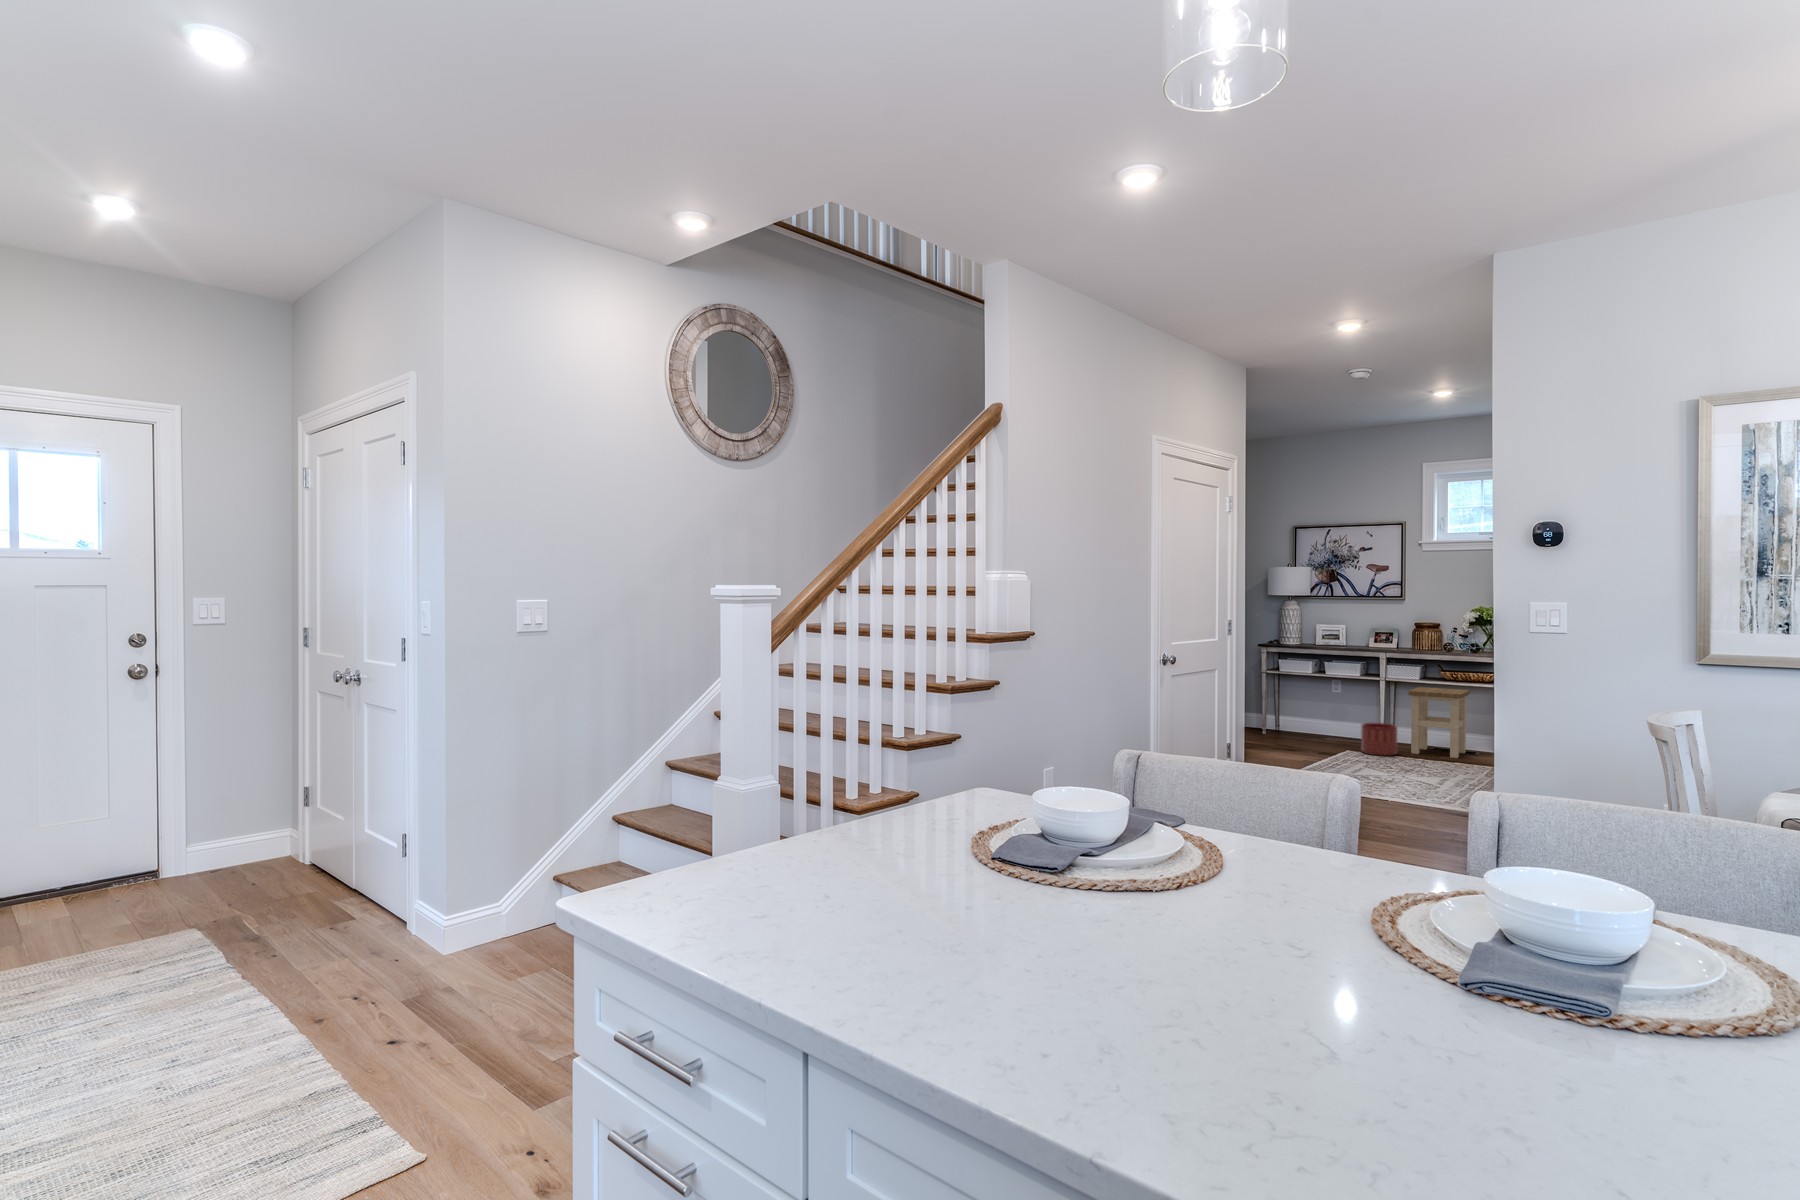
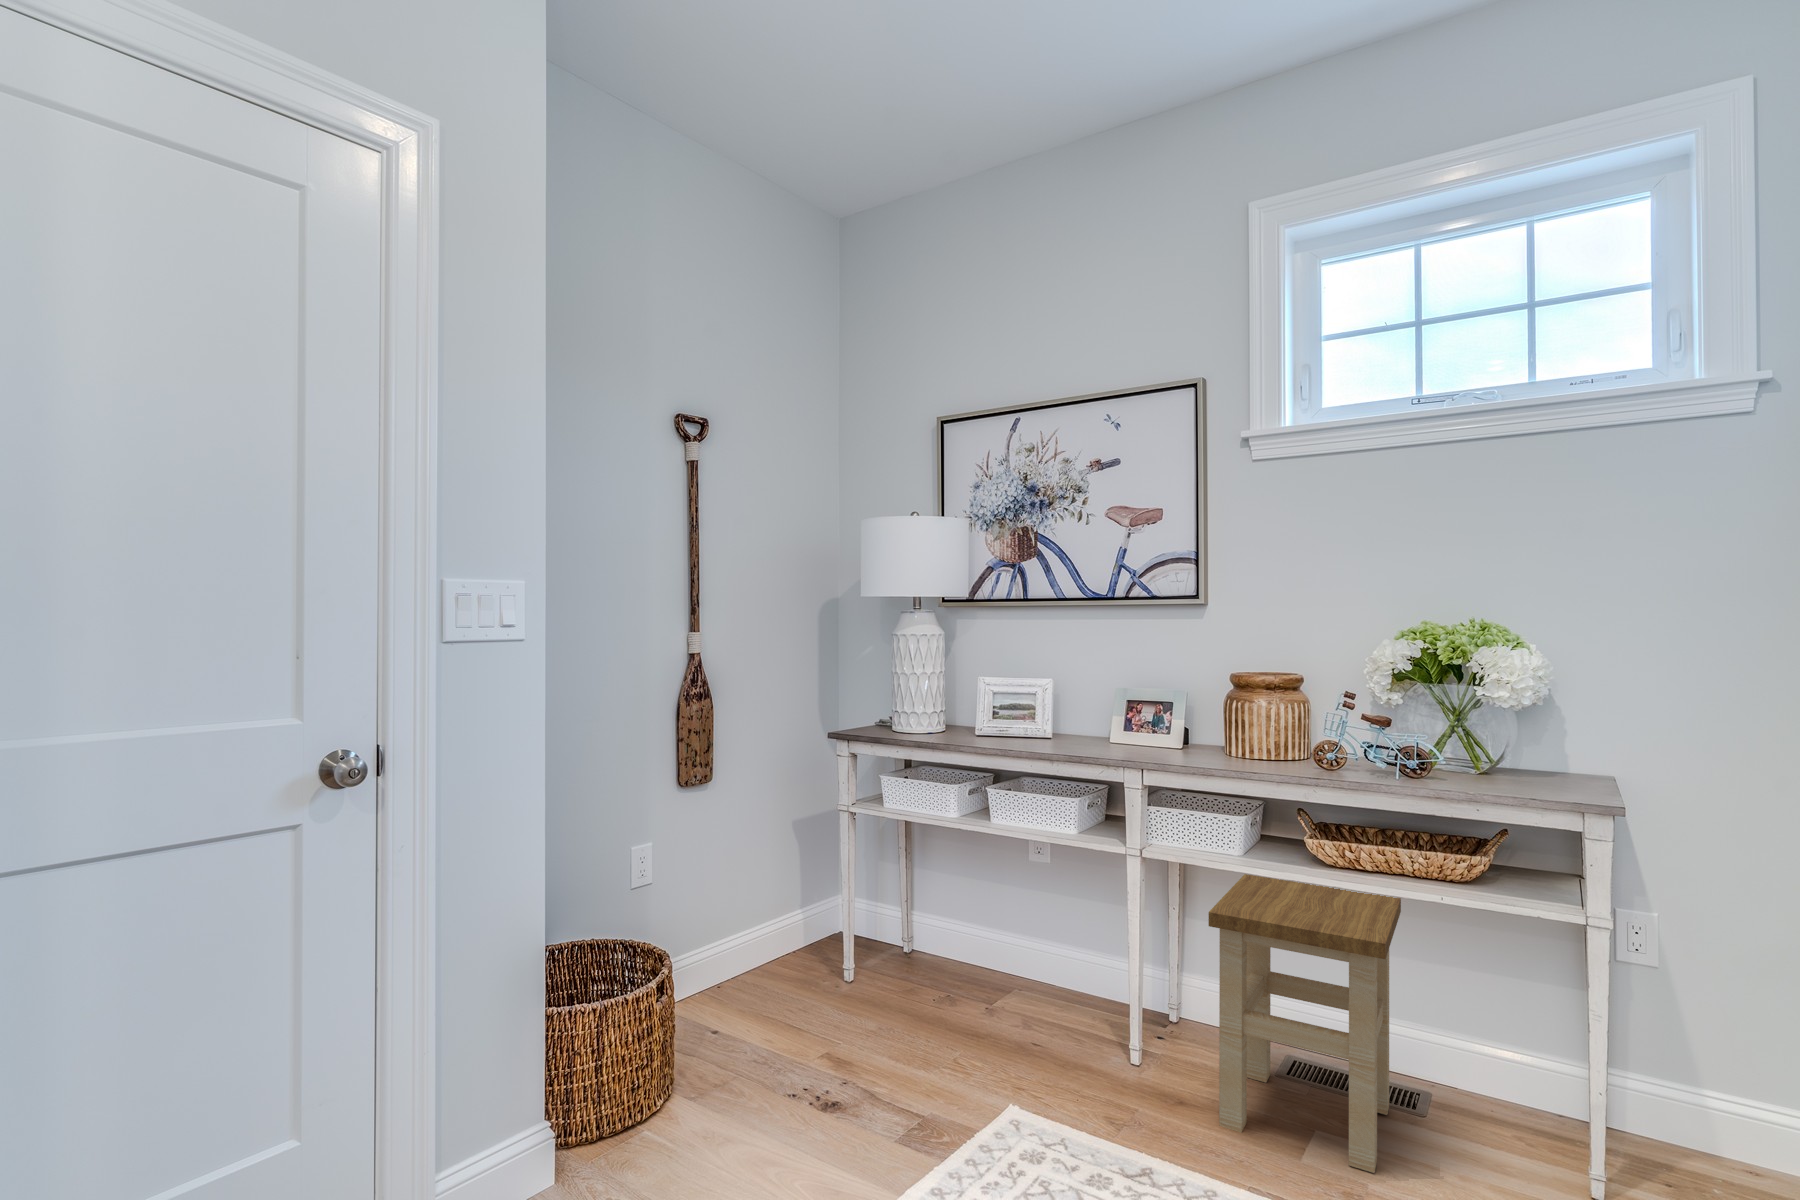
planter: present [1361,723,1397,756] -> none [1054,1016,1171,1171]

